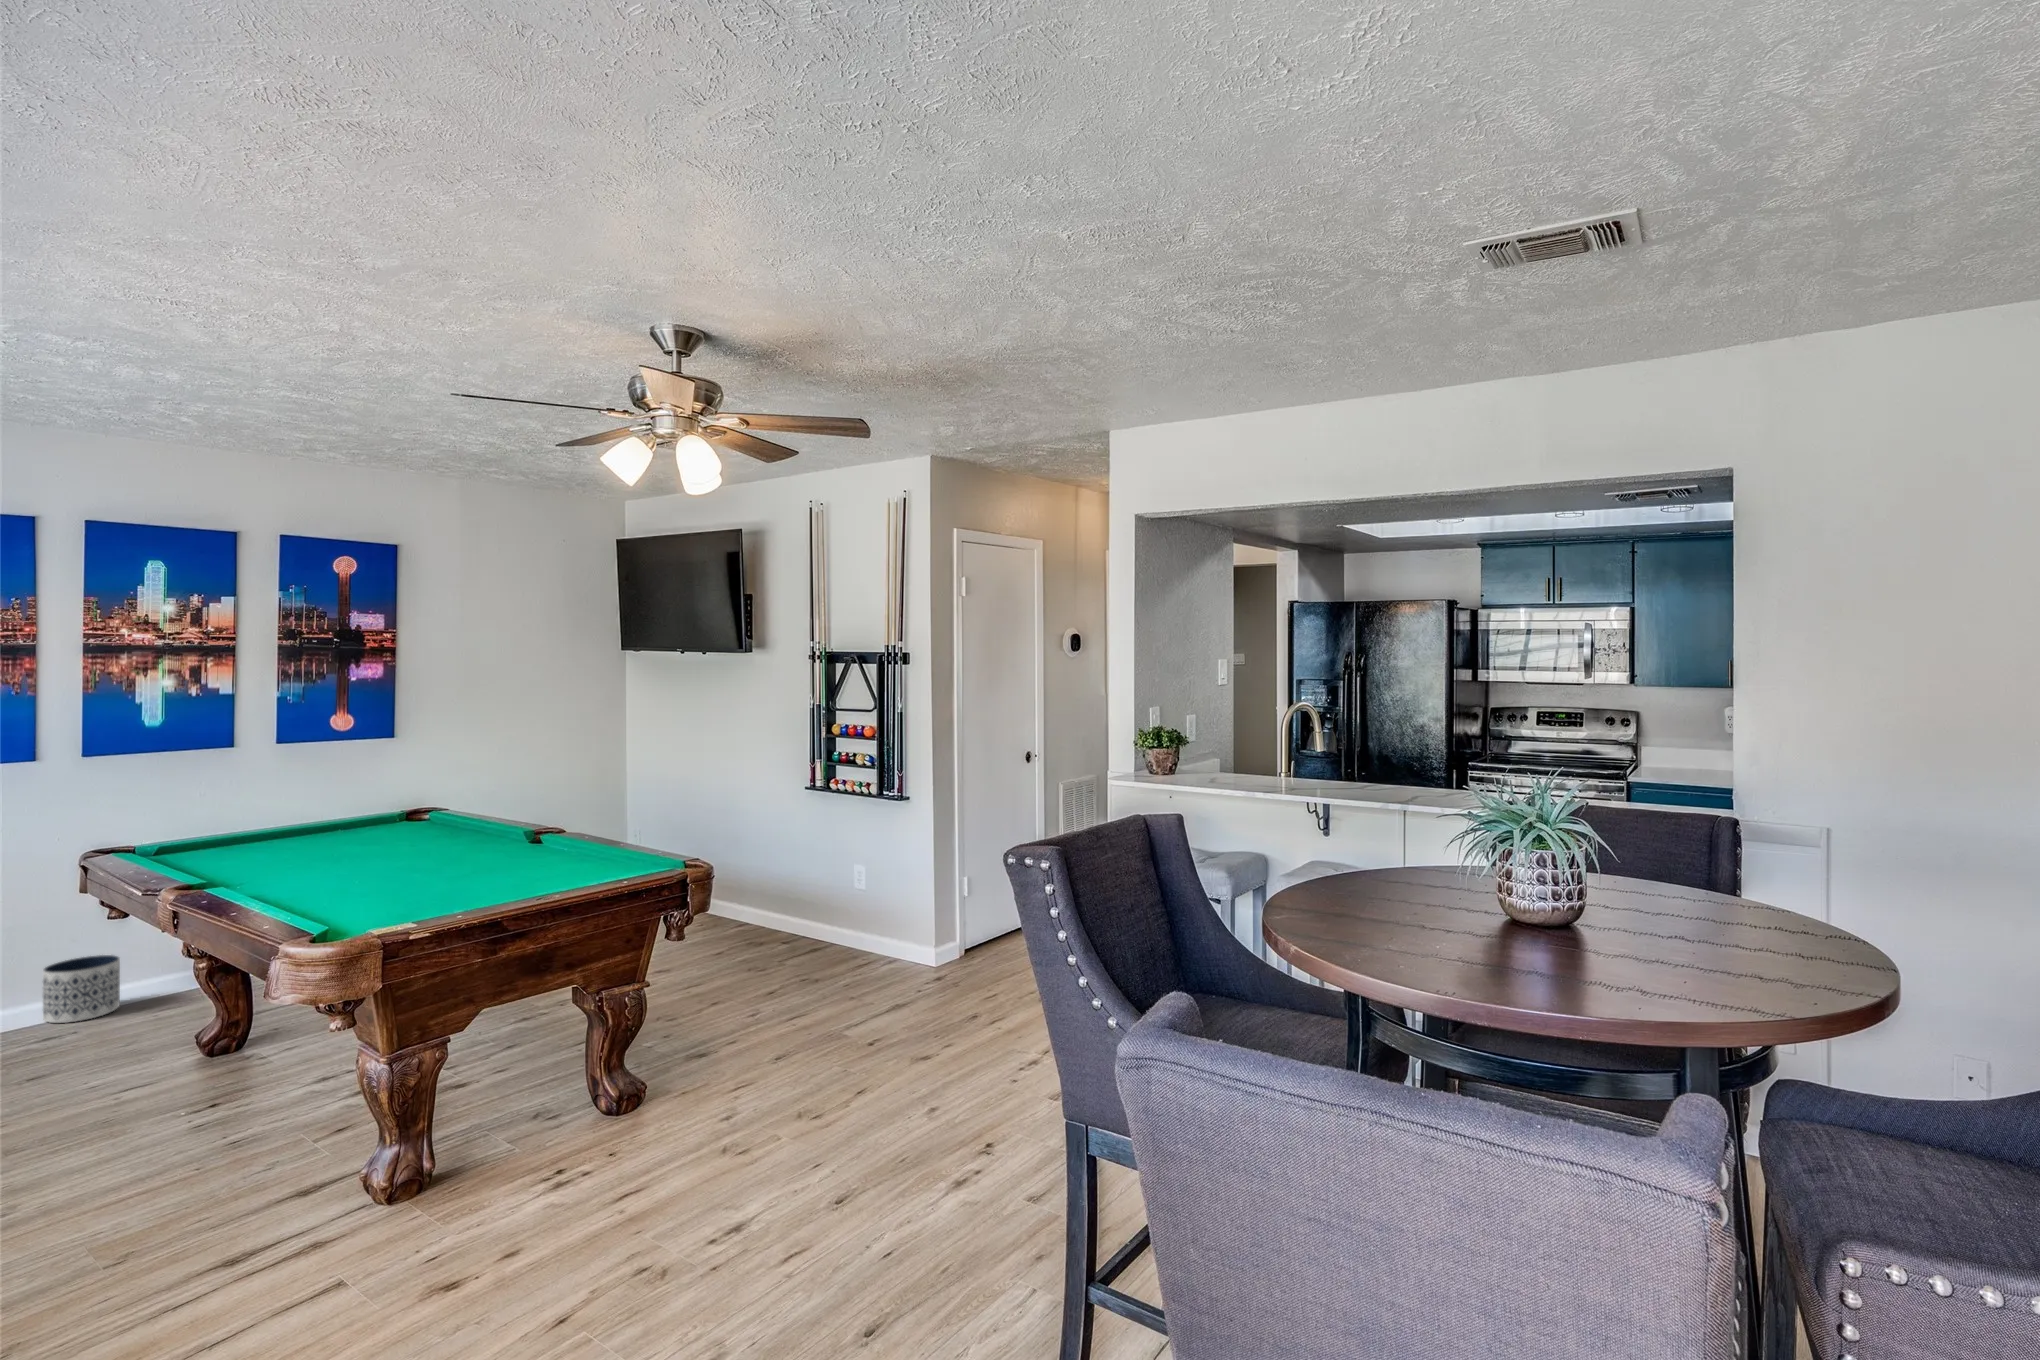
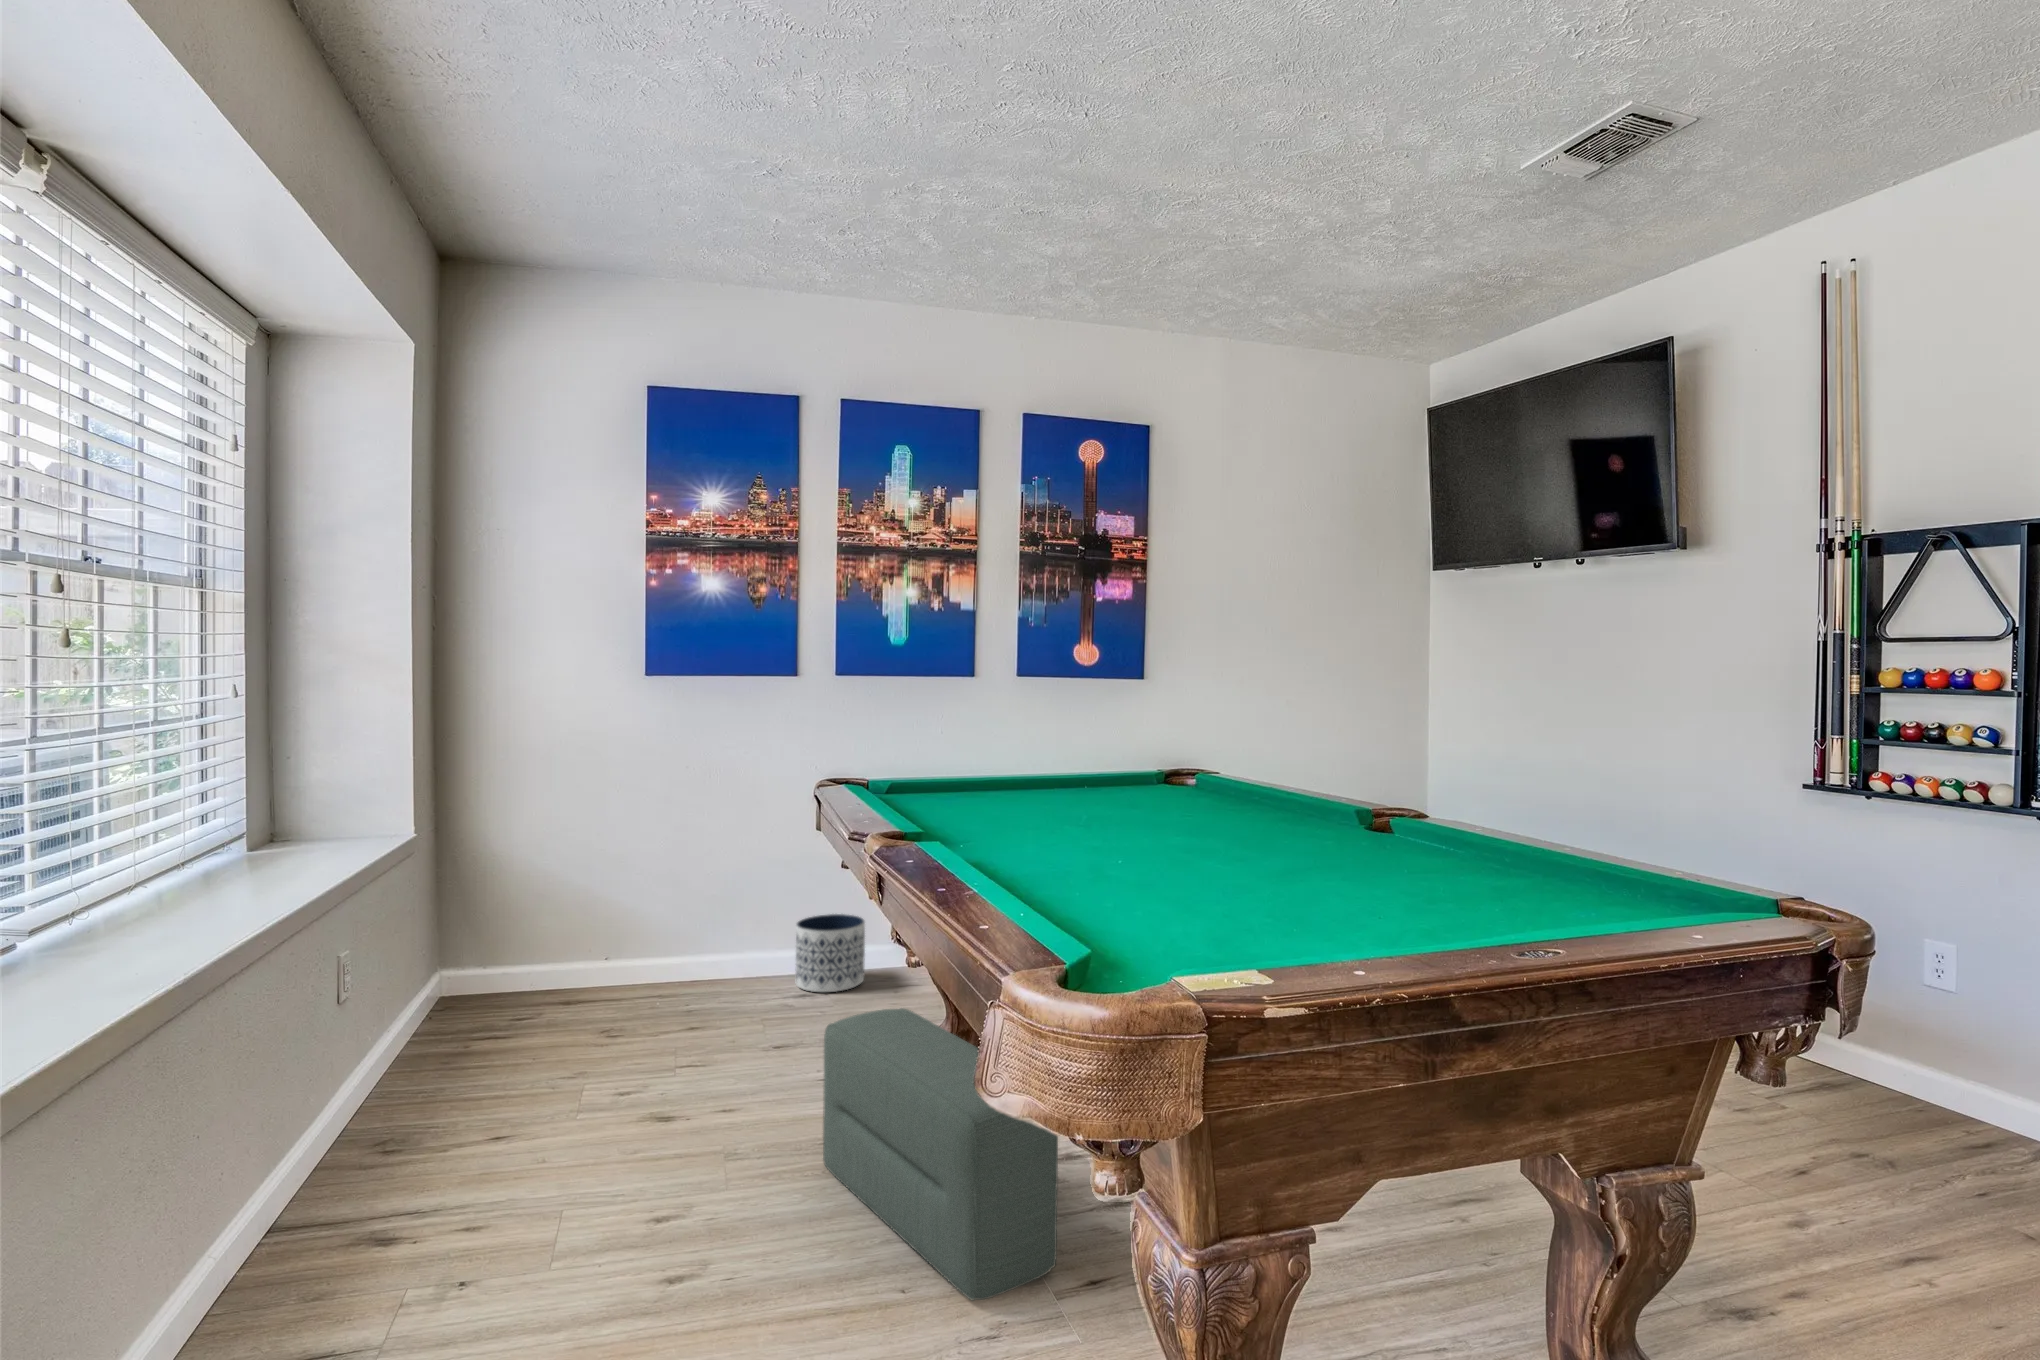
pouf: none [115,1002,313,1148] -> present [823,1008,1058,1300]

